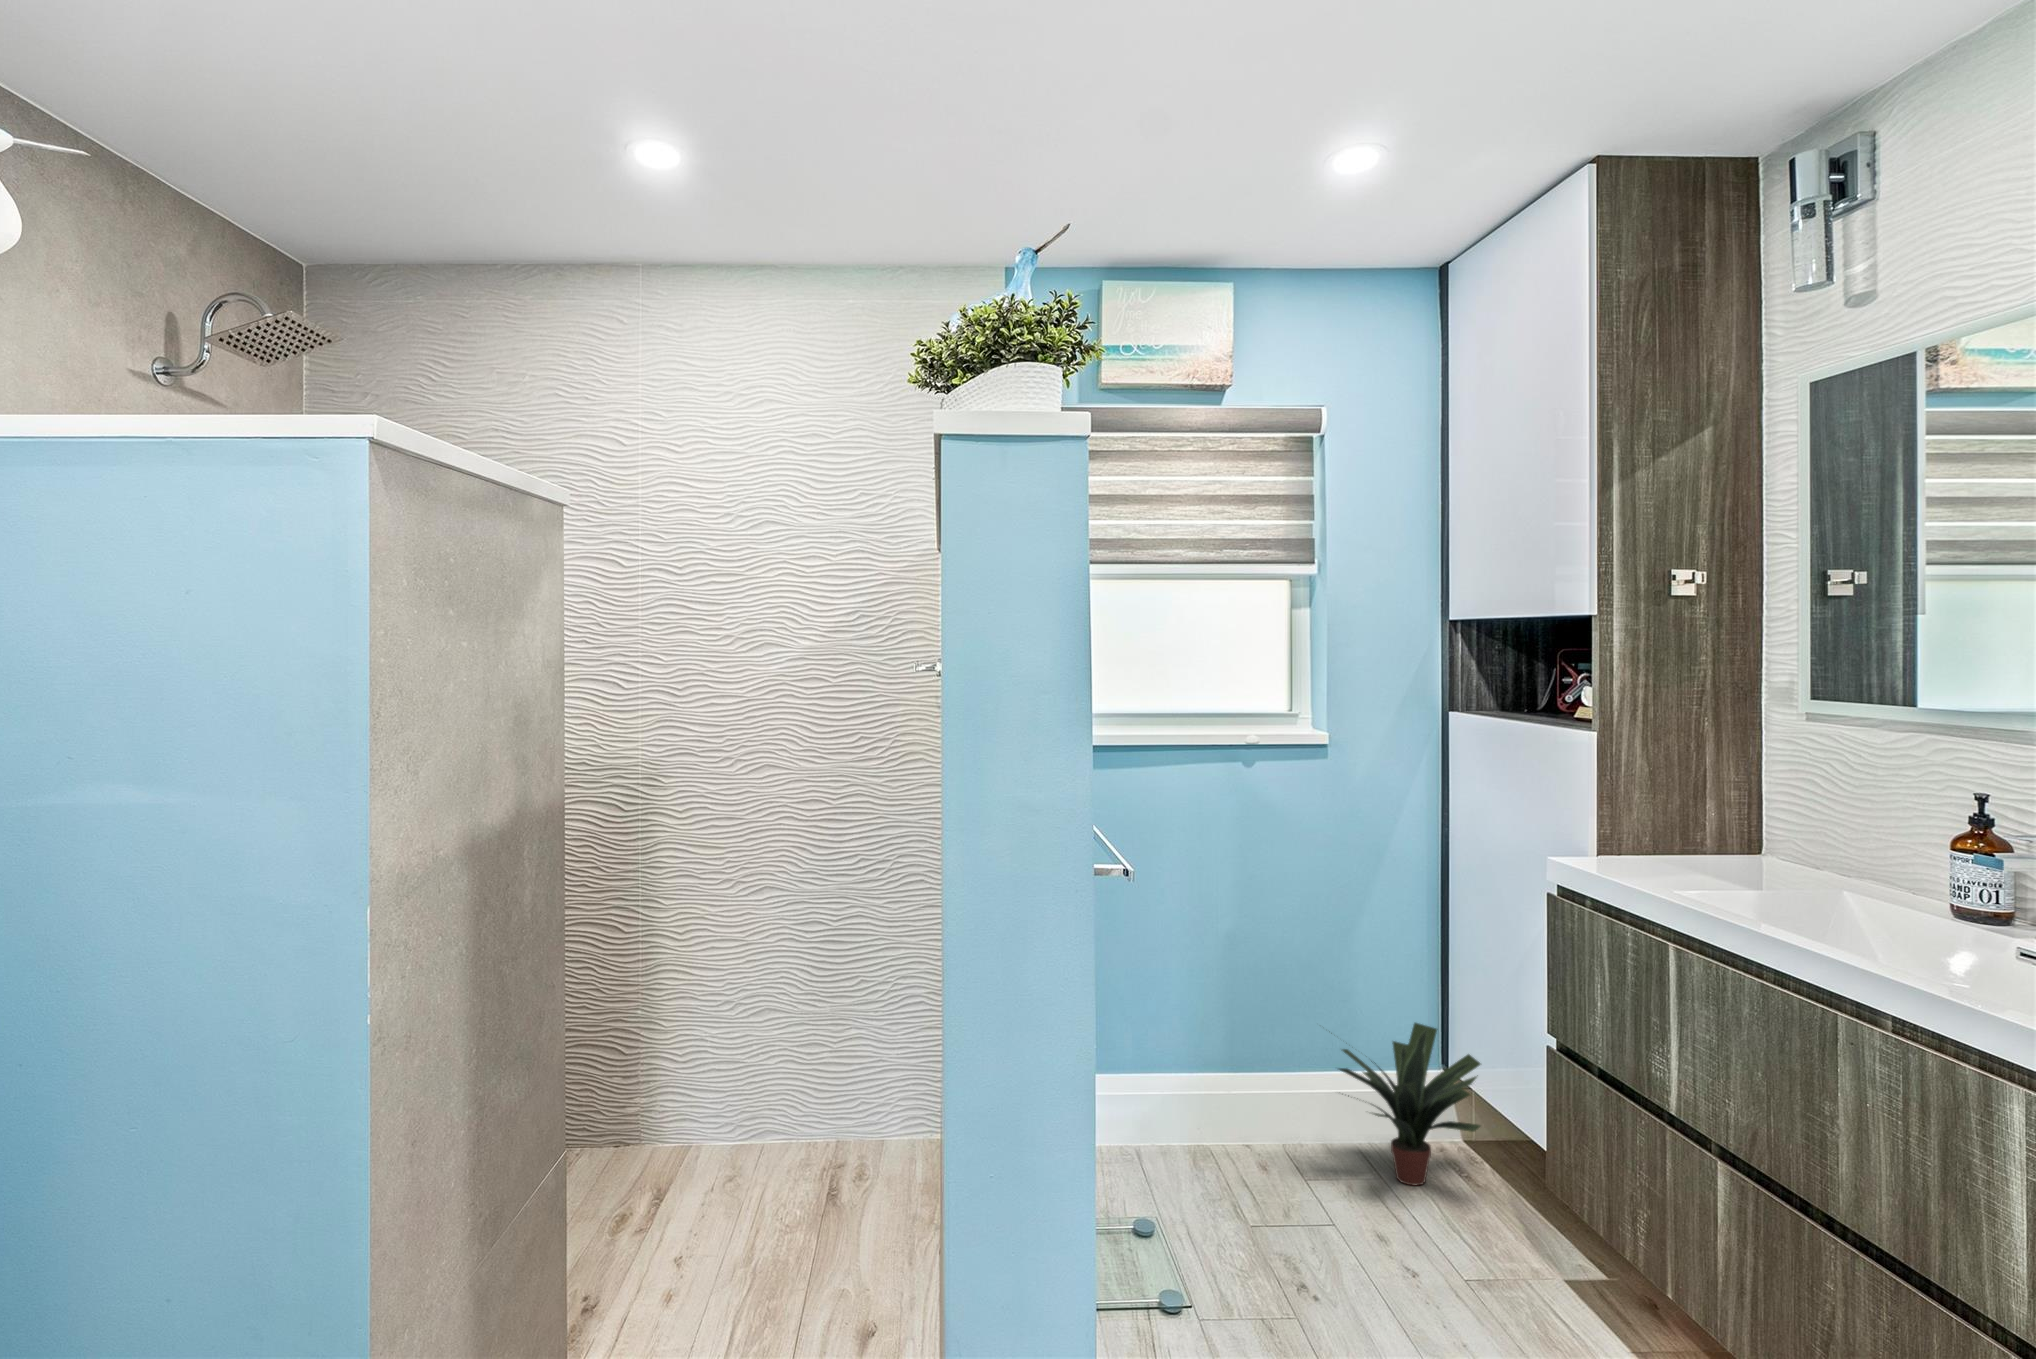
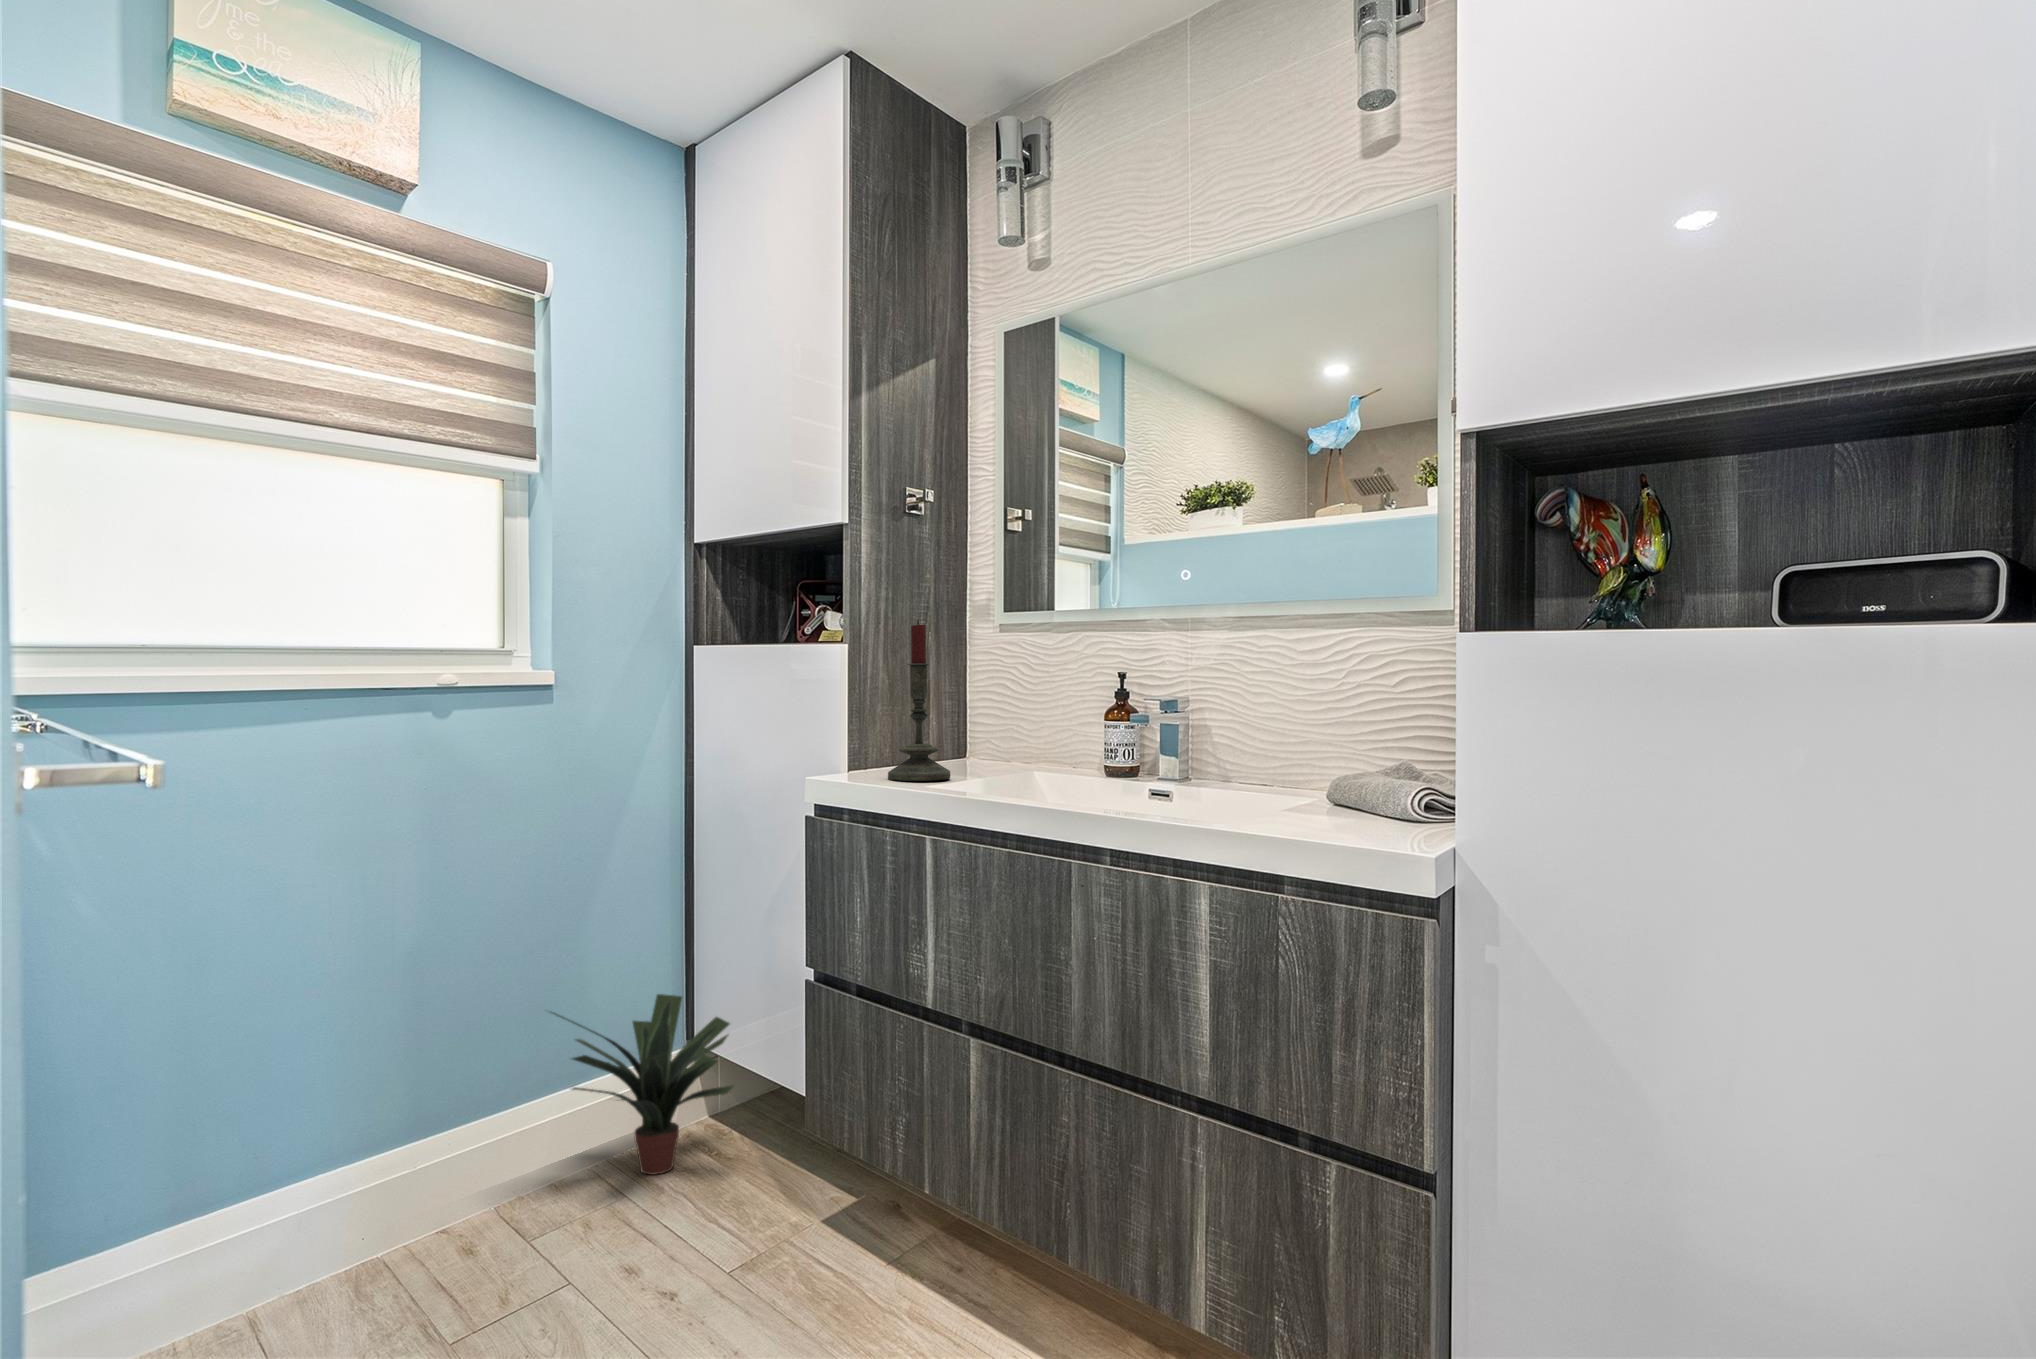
candle: none [1639,711,1712,878] -> present [888,620,950,781]

